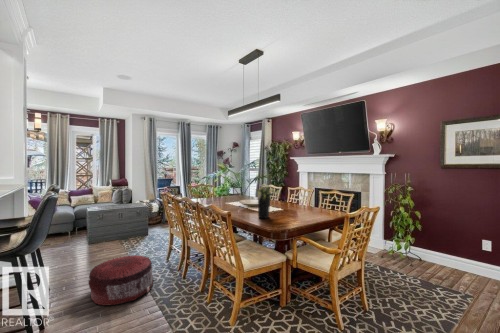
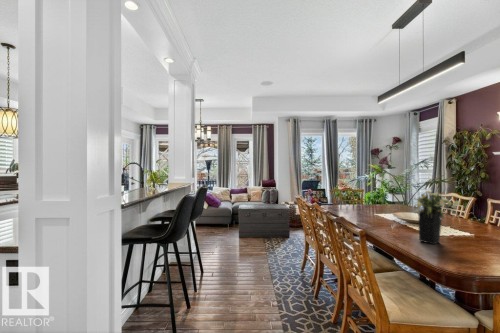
pouf: present [89,255,154,306] -> none [223,257,283,308]

